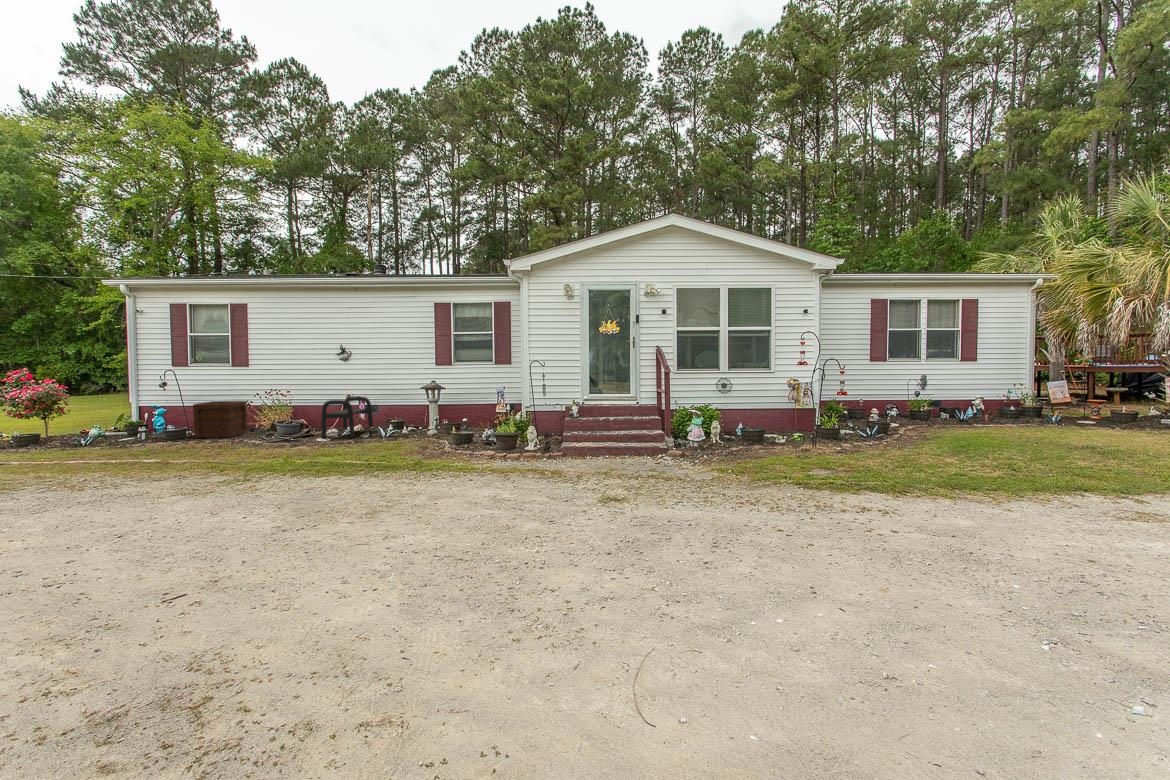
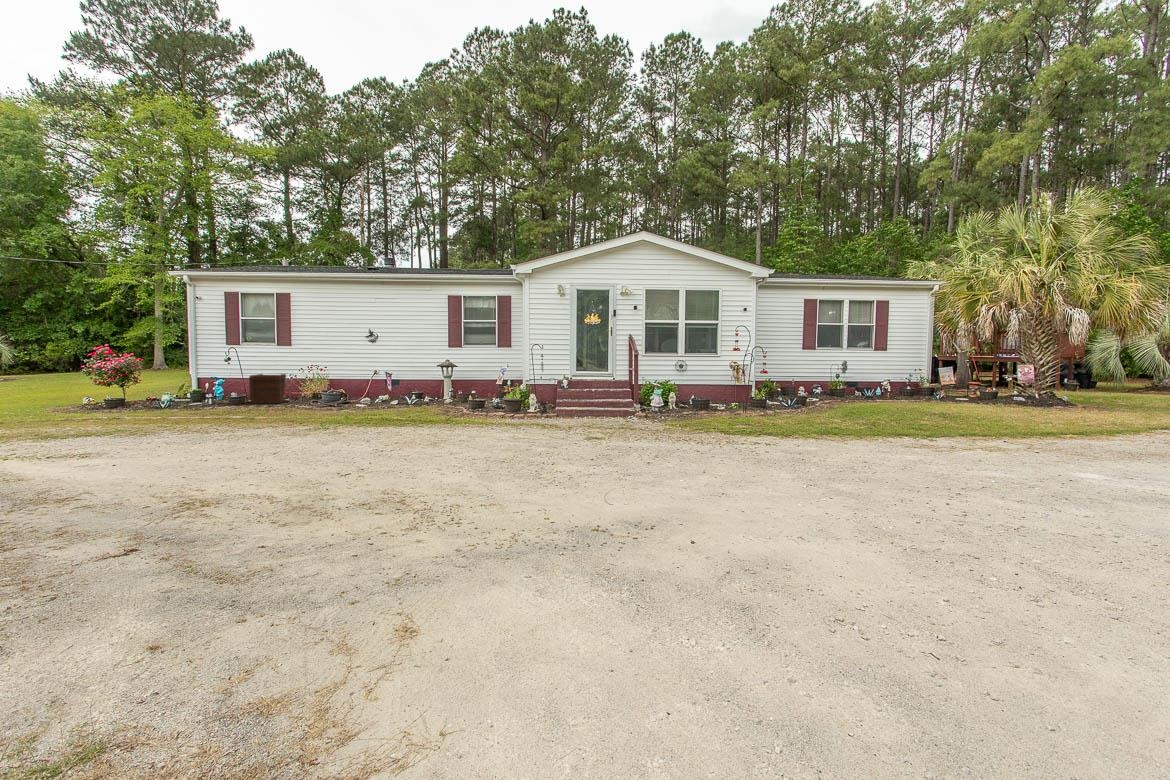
bench: present [321,396,373,438] -> none [357,372,396,405]

